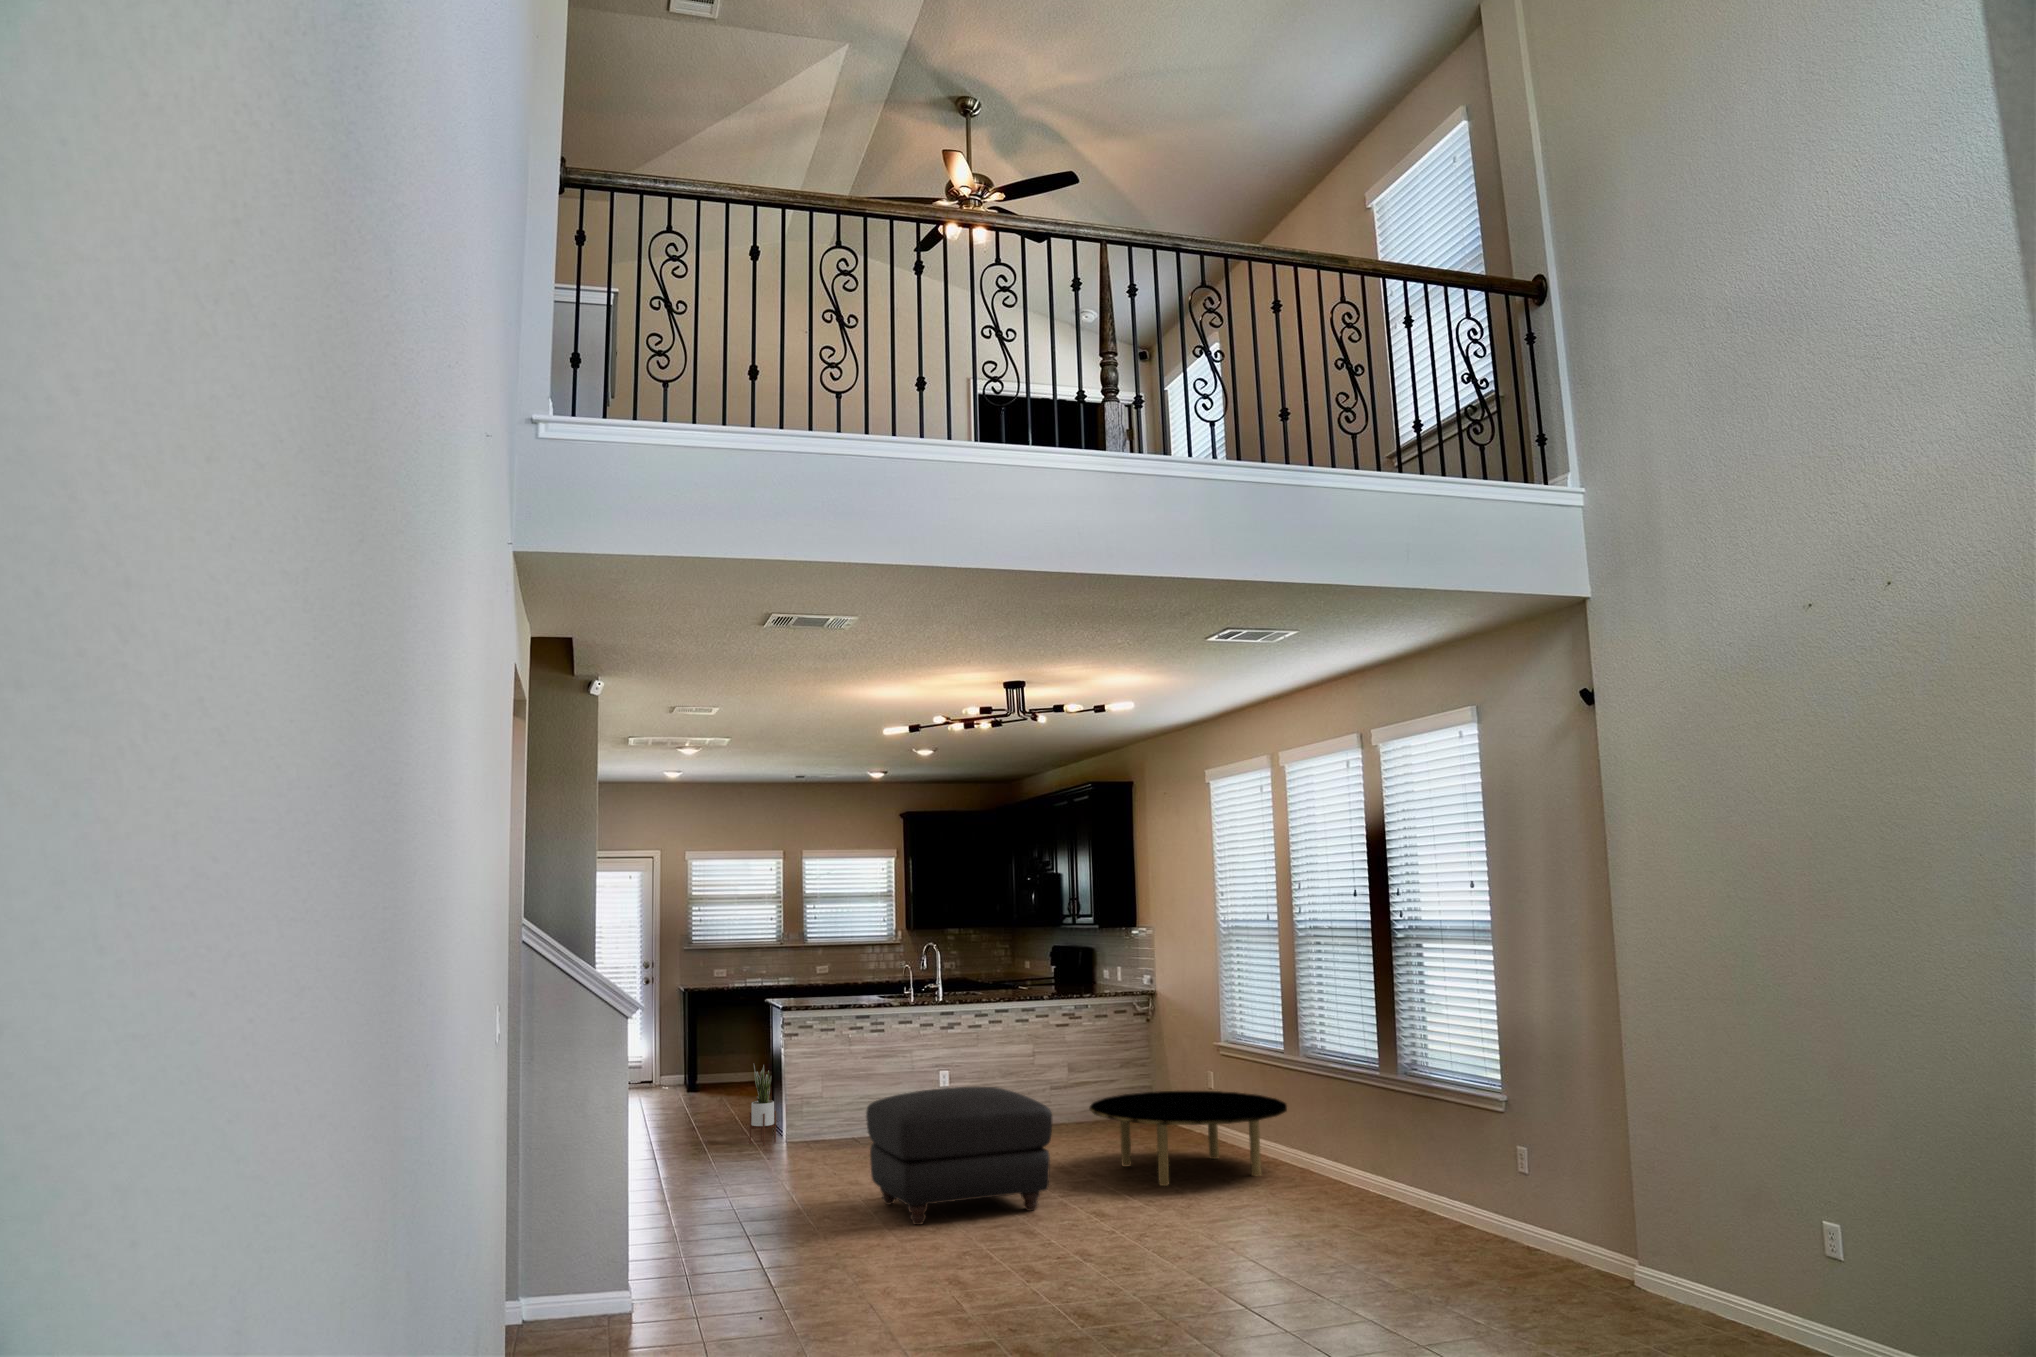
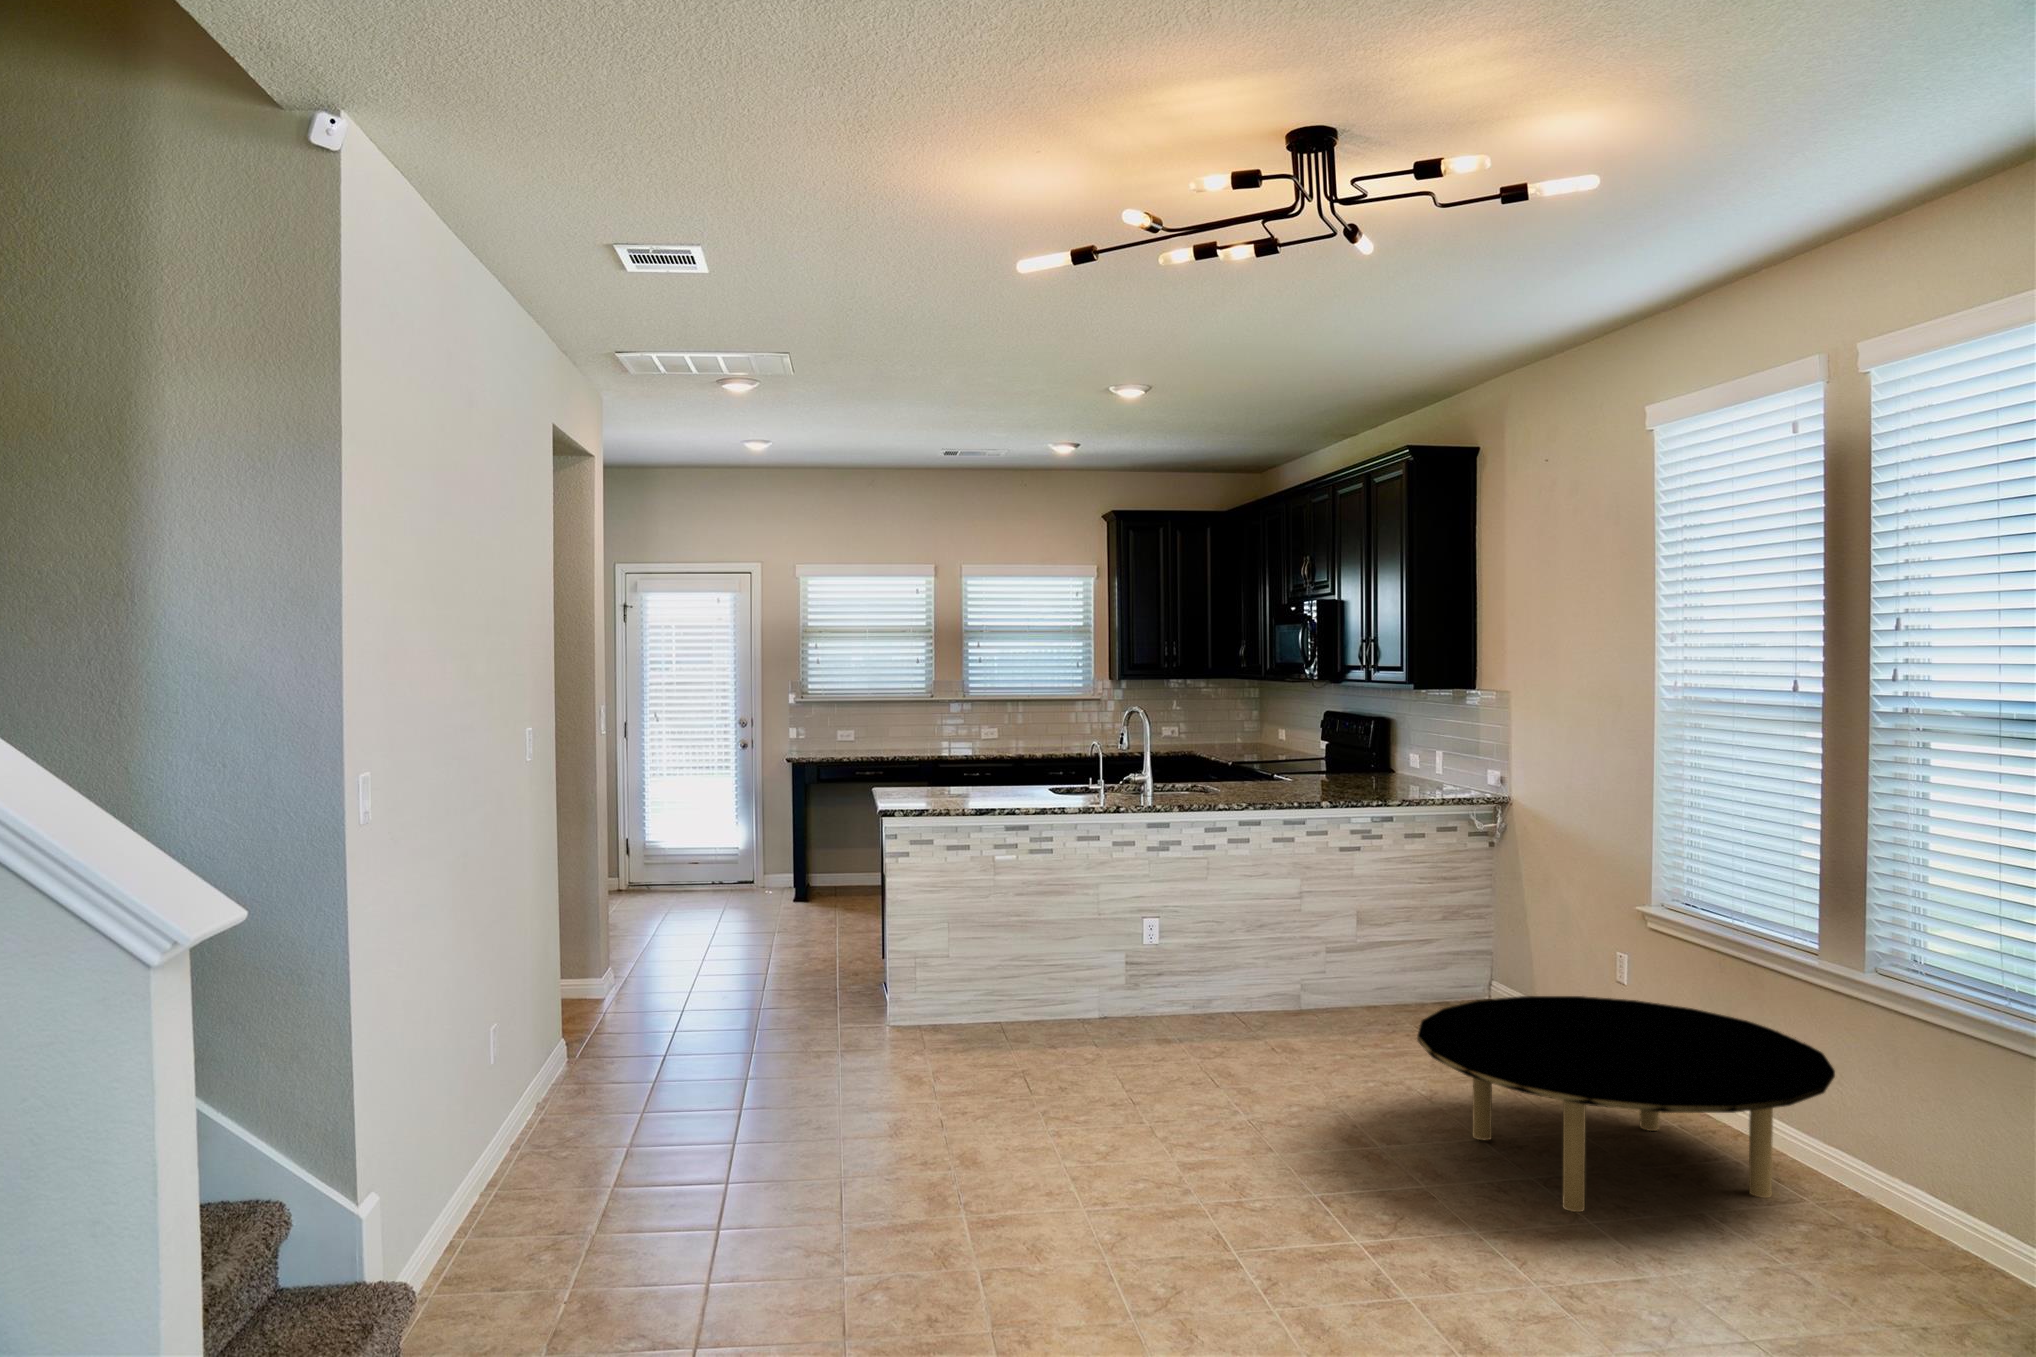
potted plant: present [749,1066,776,1145] -> none [838,892,880,1023]
ottoman: present [866,1087,1052,1225] -> none [986,1008,1359,1303]

